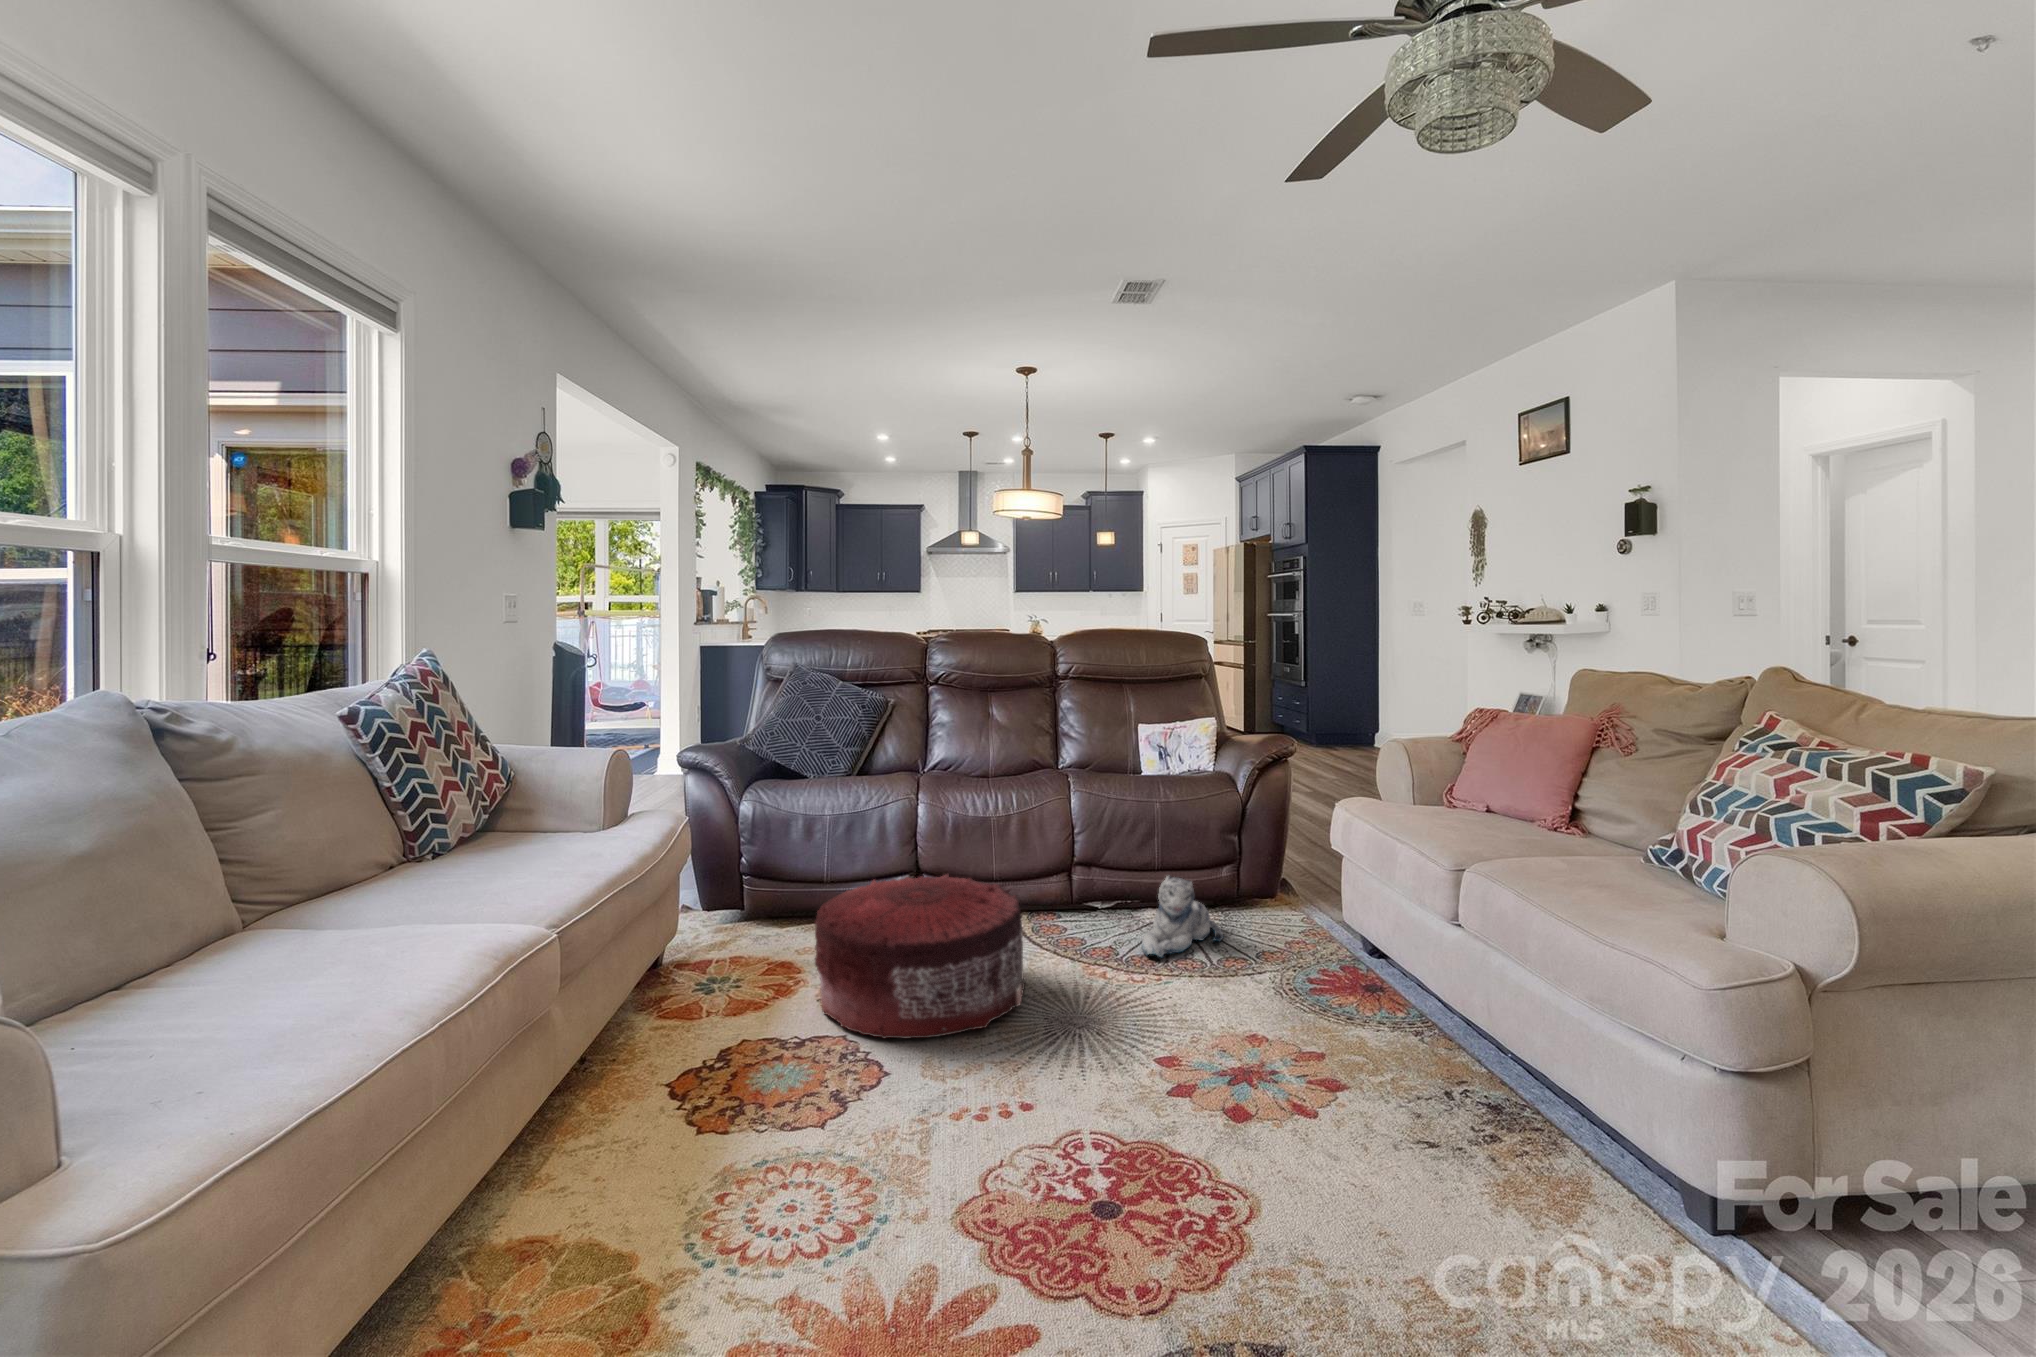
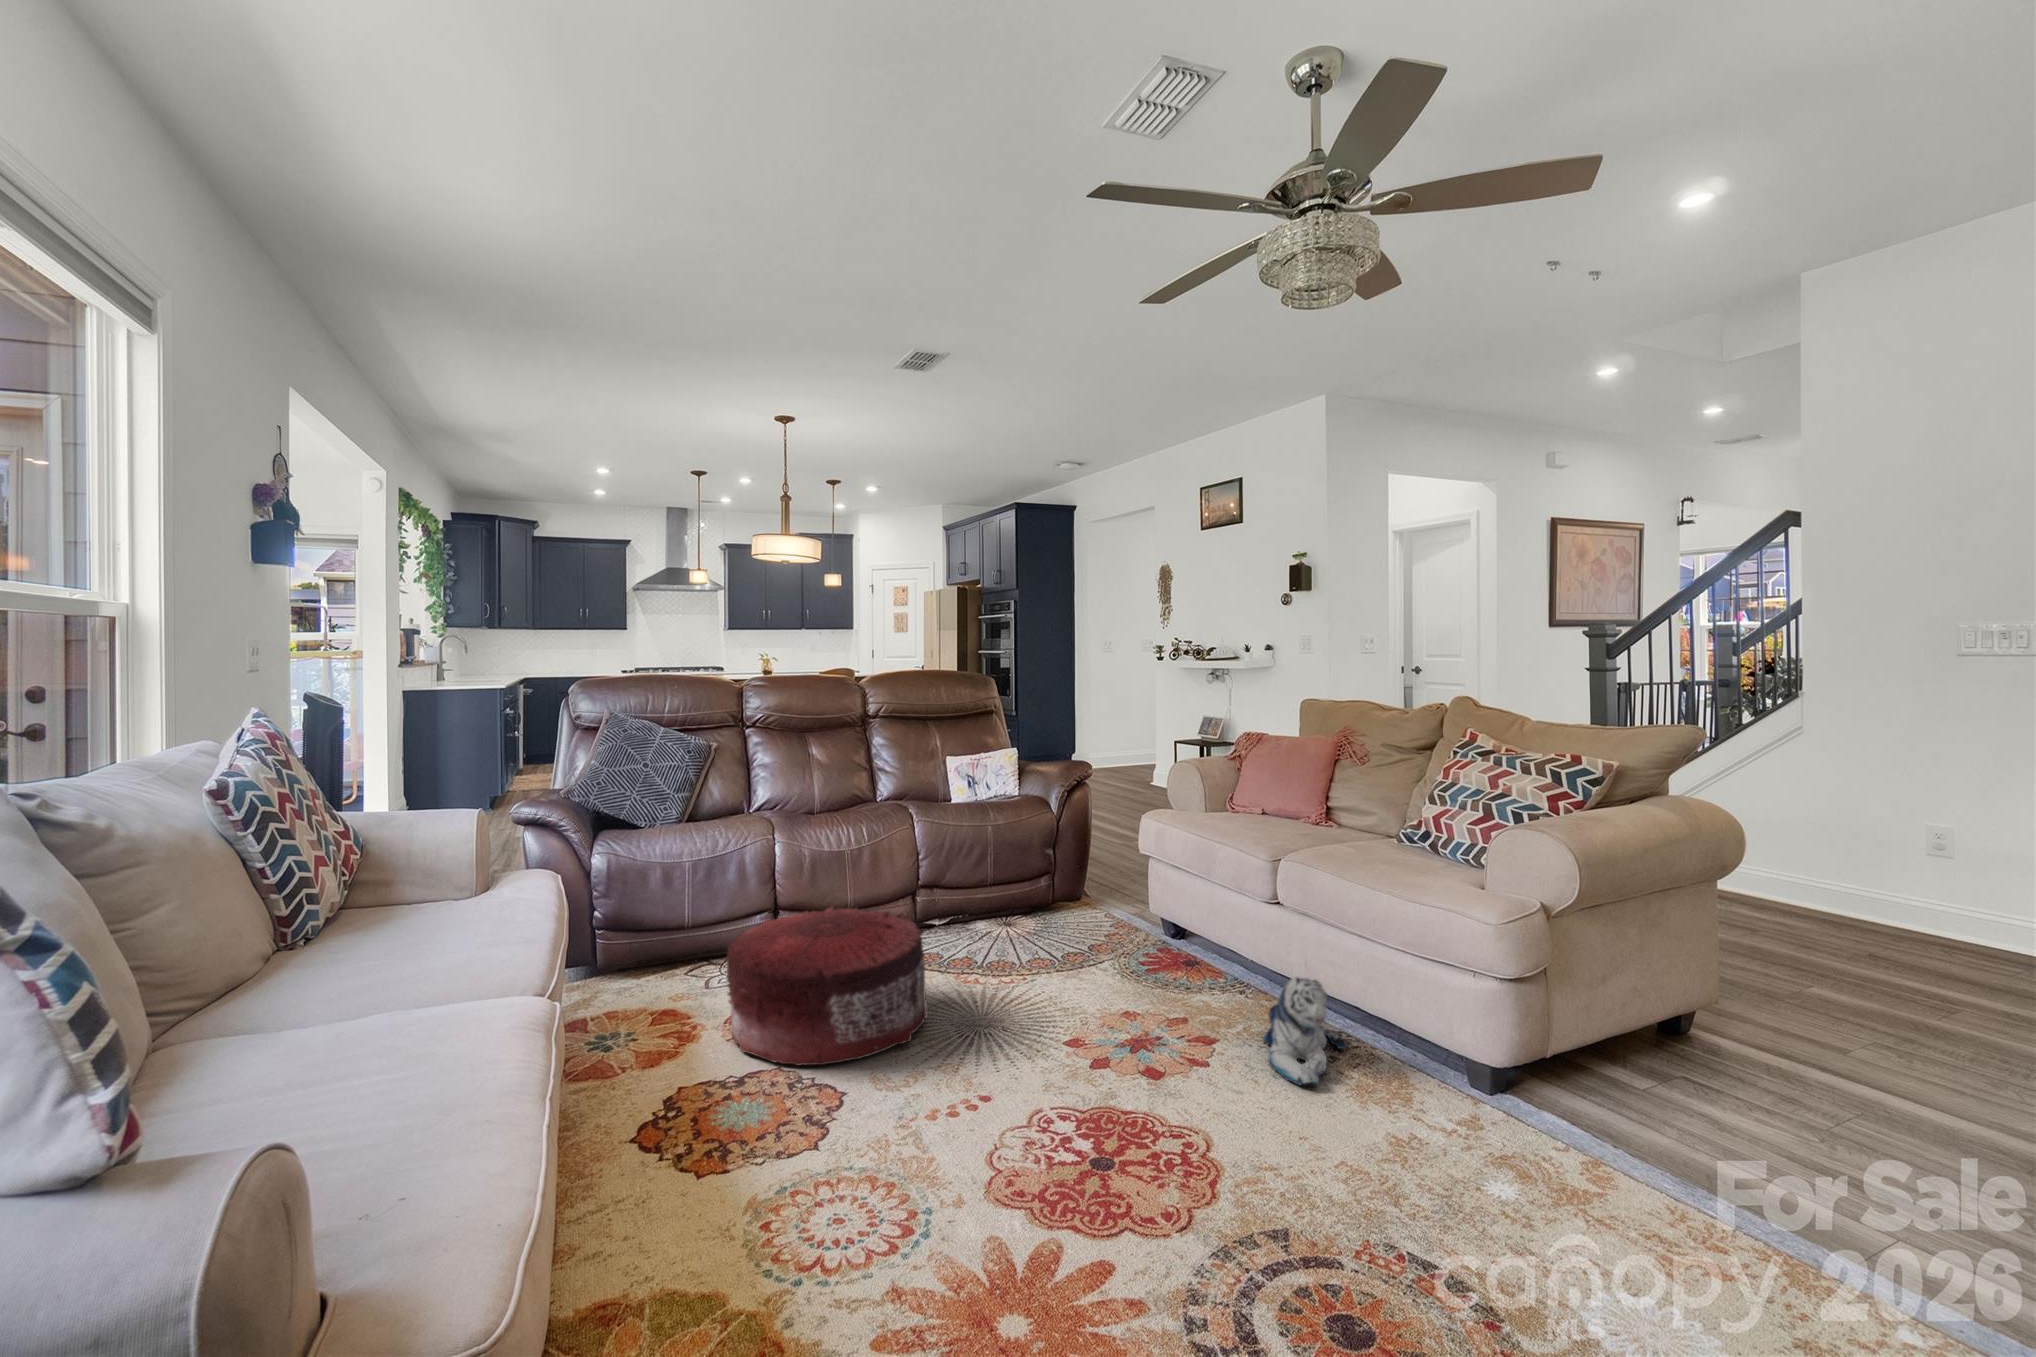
plush toy: present [1142,875,1223,958] -> present [1263,977,1346,1085]

